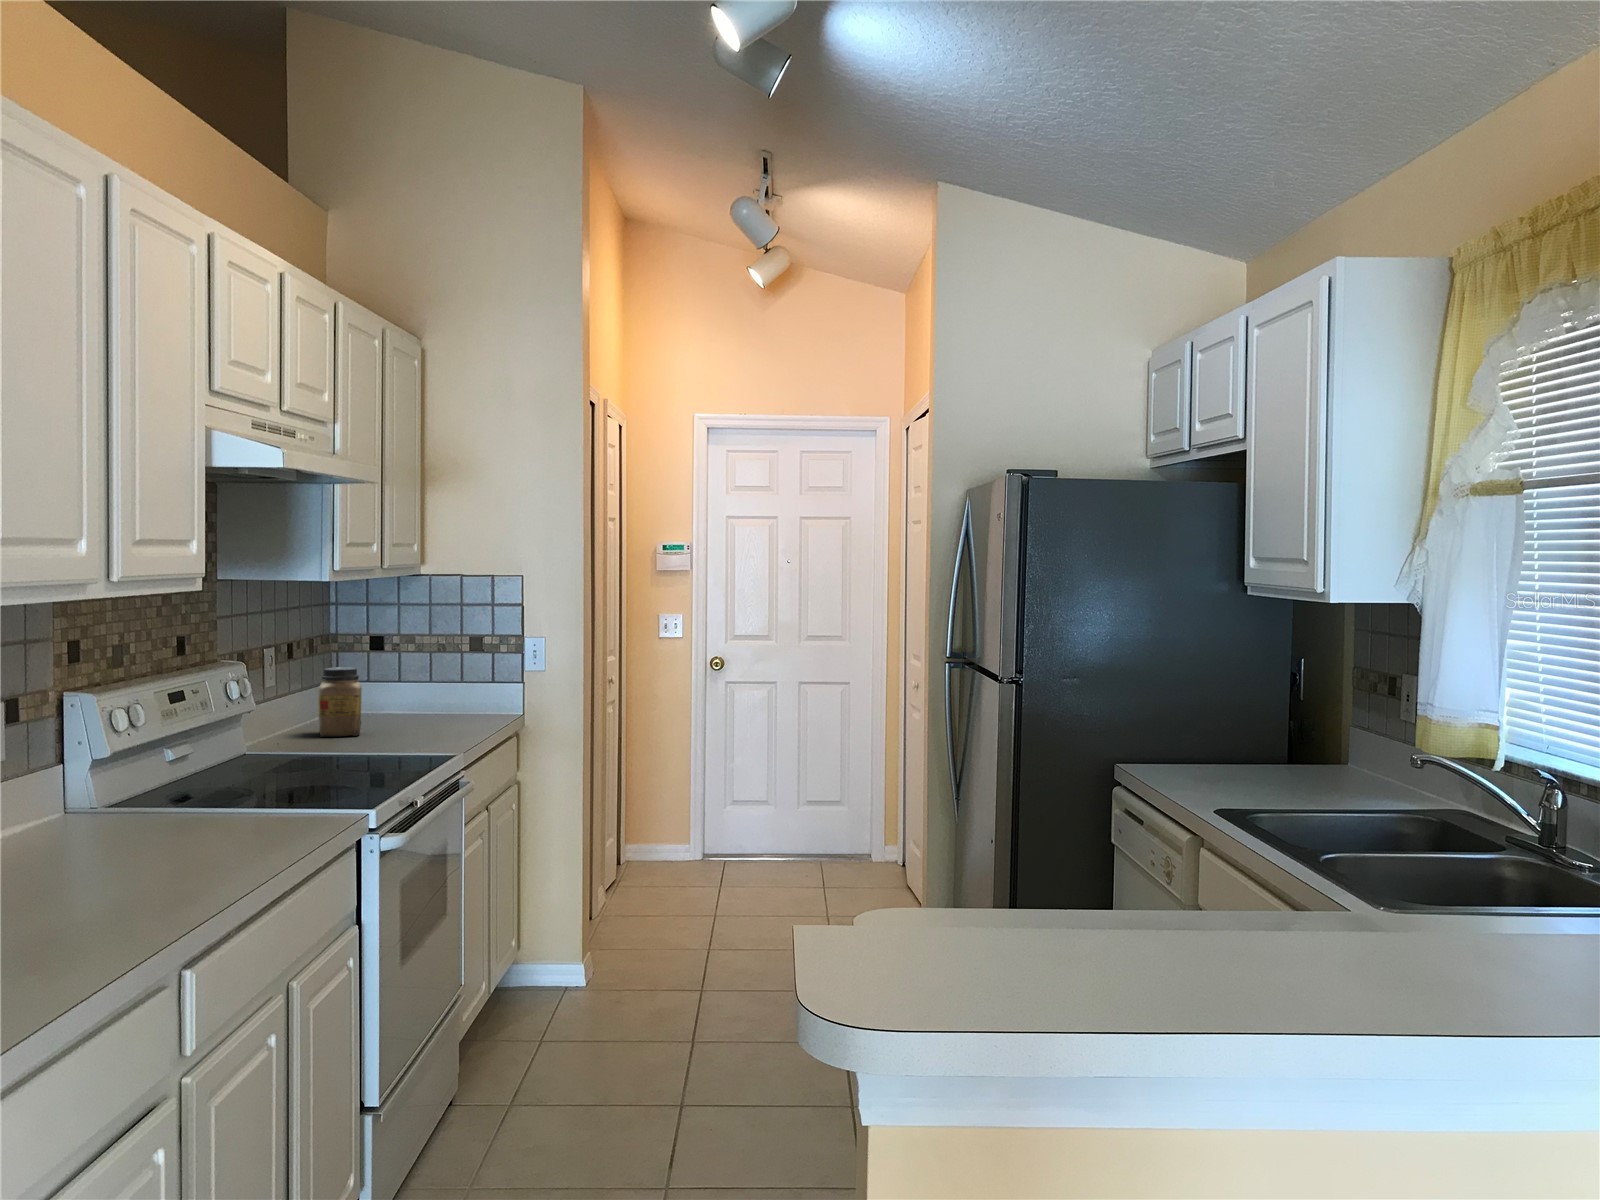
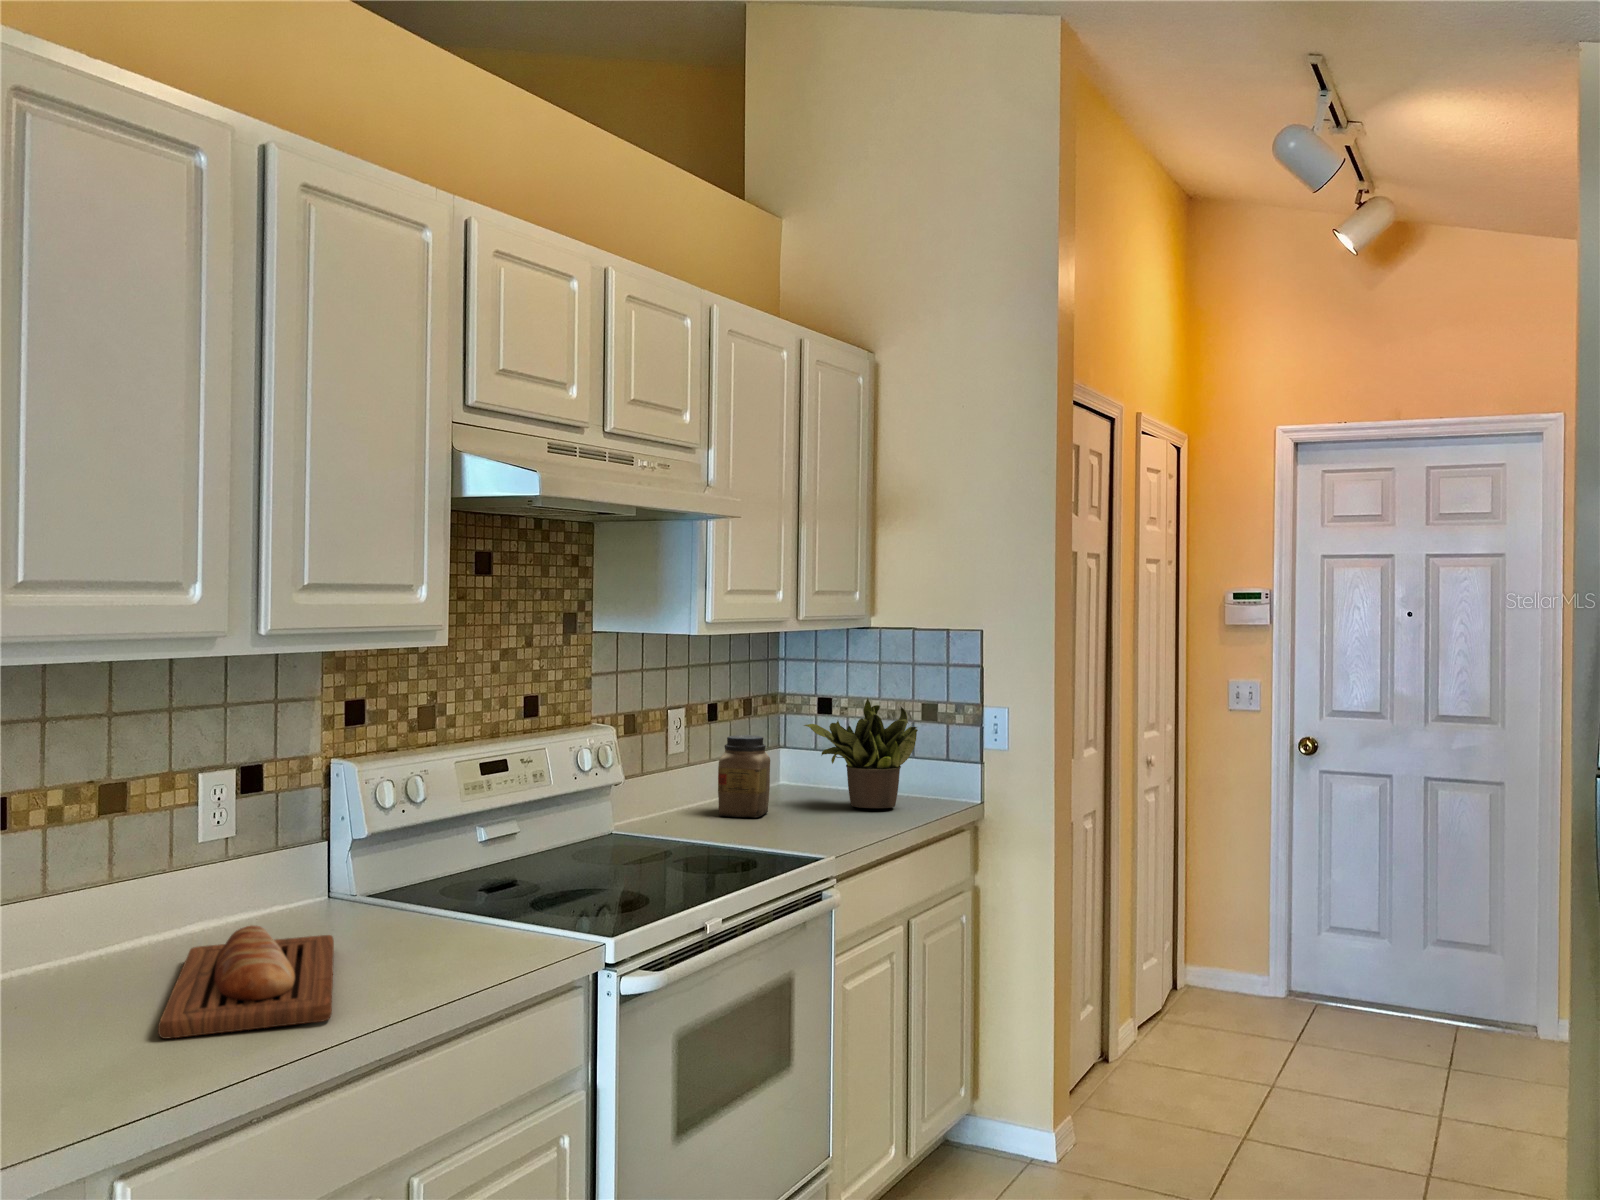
potted plant: none [380,632,480,723] -> present [804,698,918,808]
bread loaf: none [40,818,245,890] -> present [158,925,334,1039]

